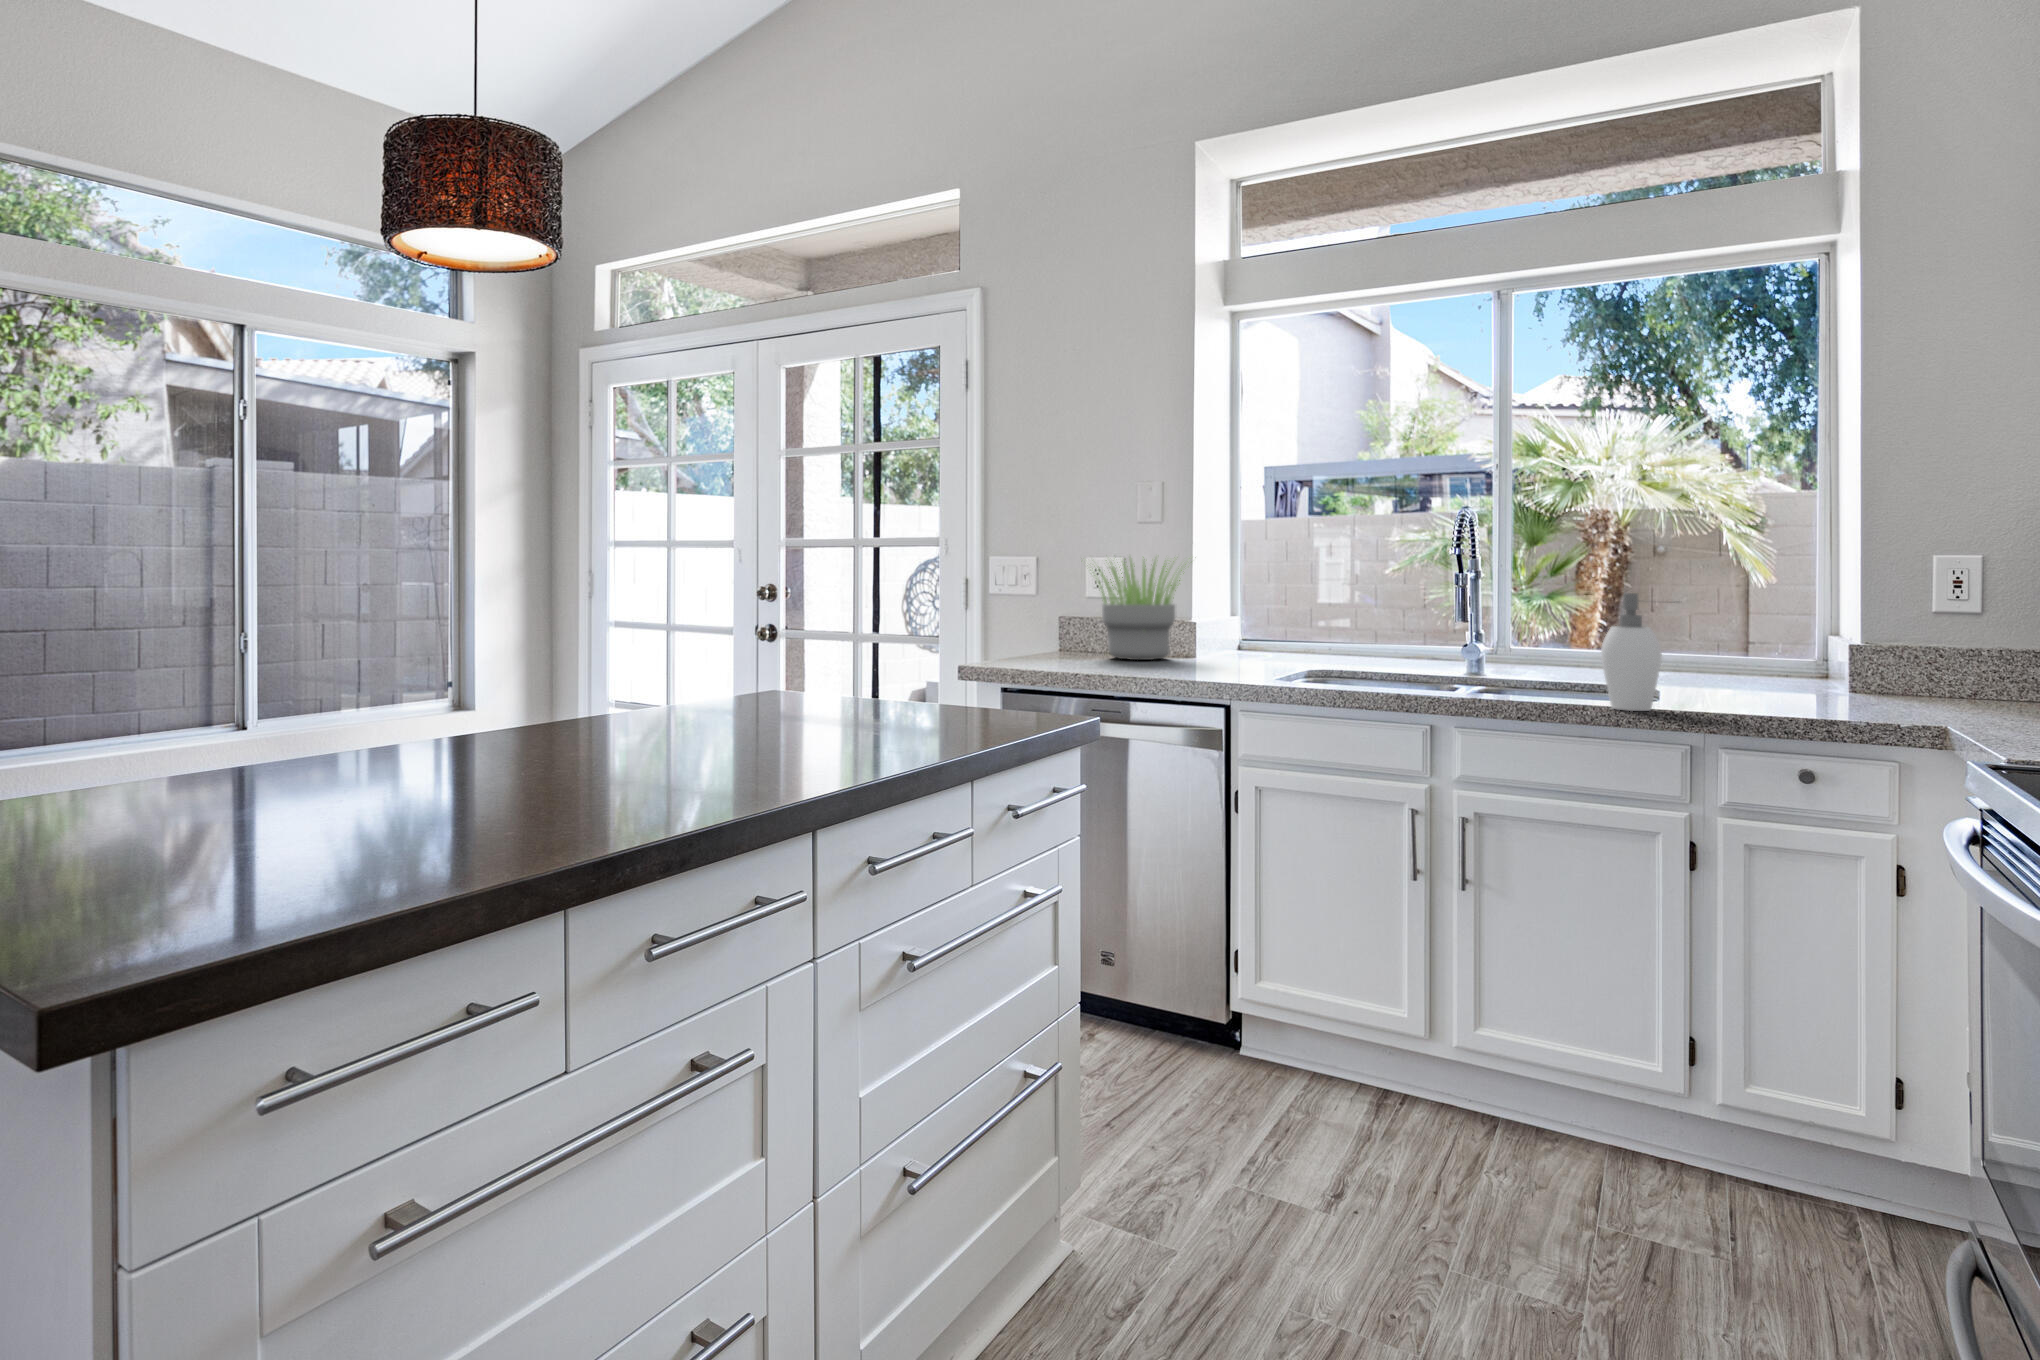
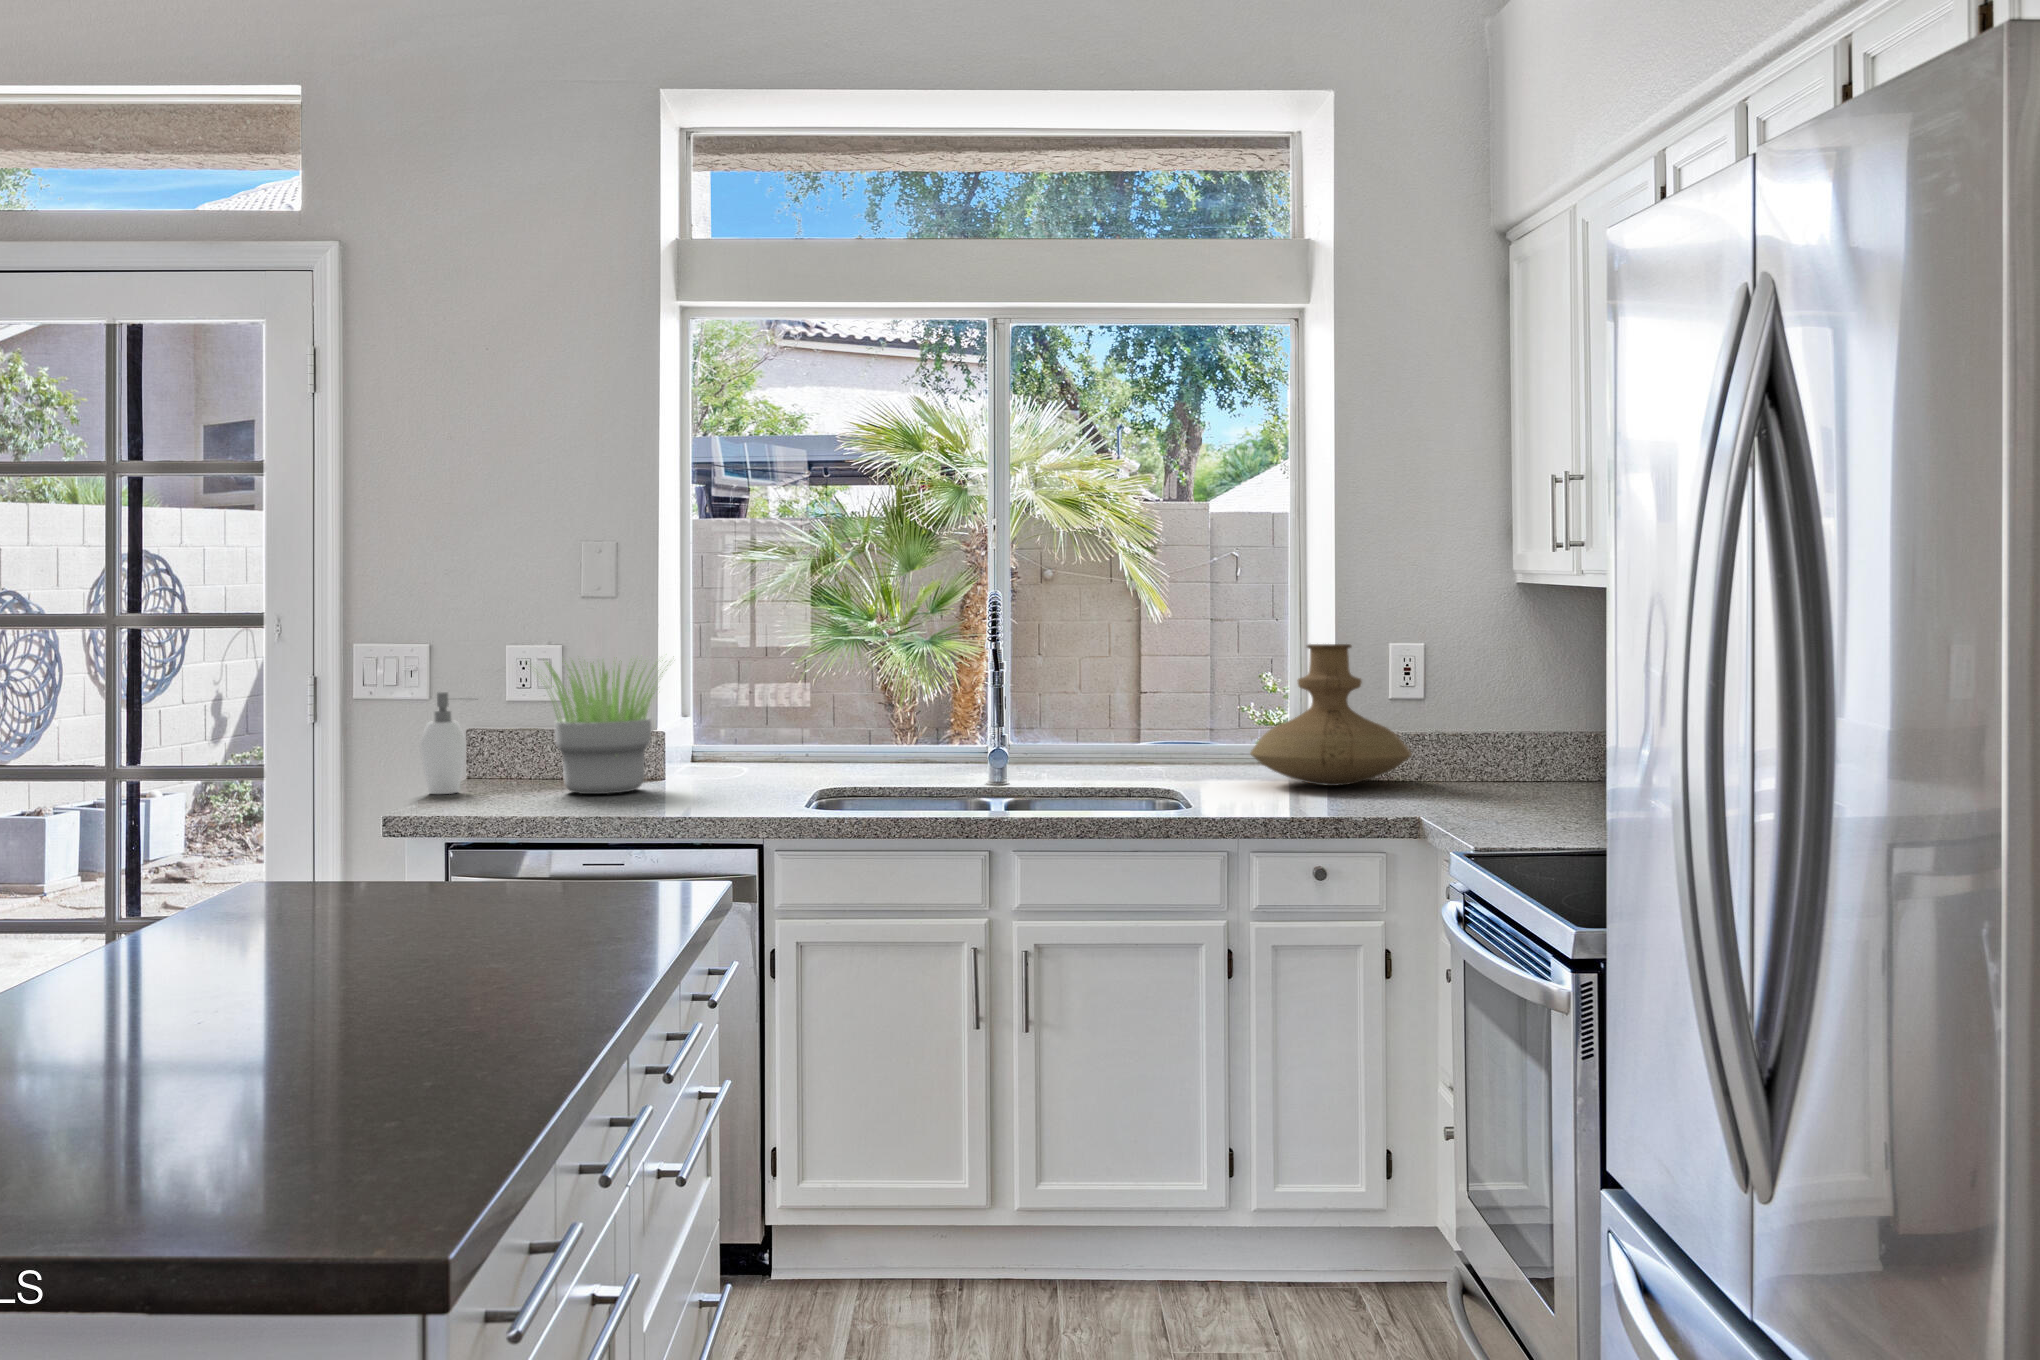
vase: none [1748,550,1959,694] -> present [1250,644,1412,786]
soap dispenser: present [1601,593,1675,711] -> present [420,692,476,794]

